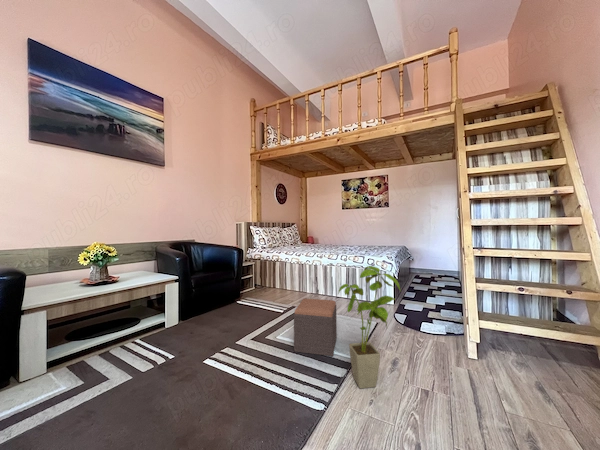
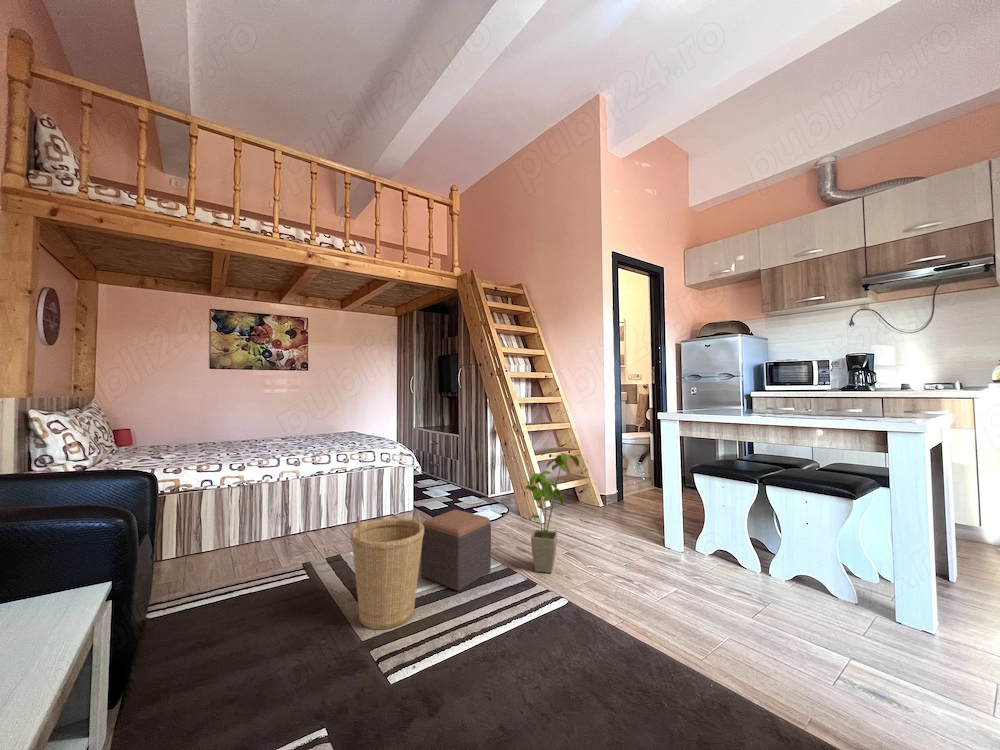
basket: none [237,279,278,346] -> present [351,510,424,629]

